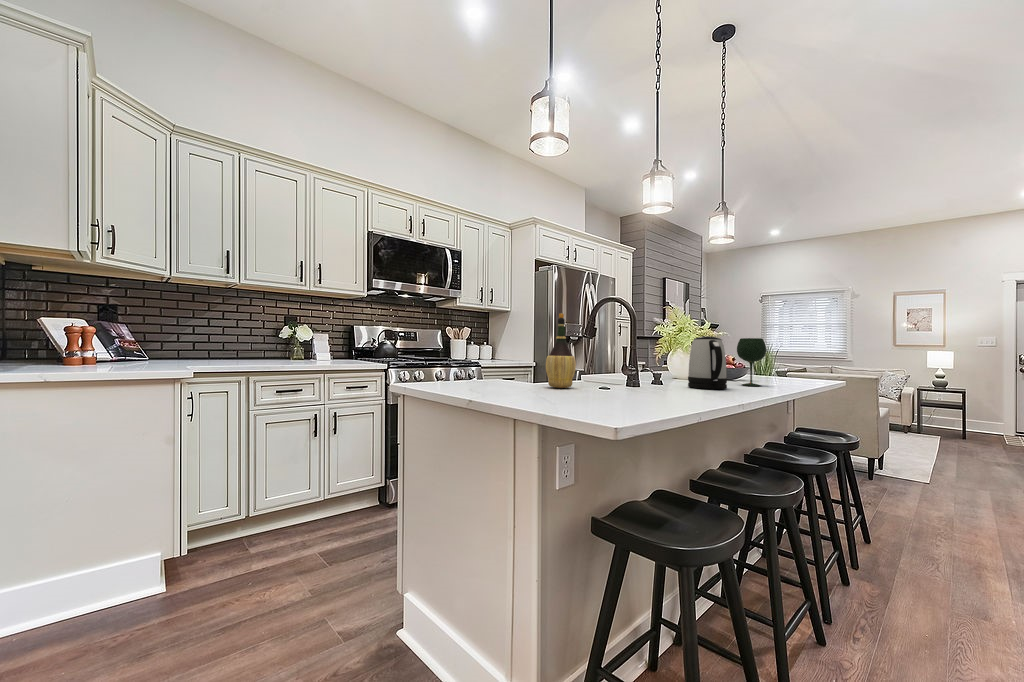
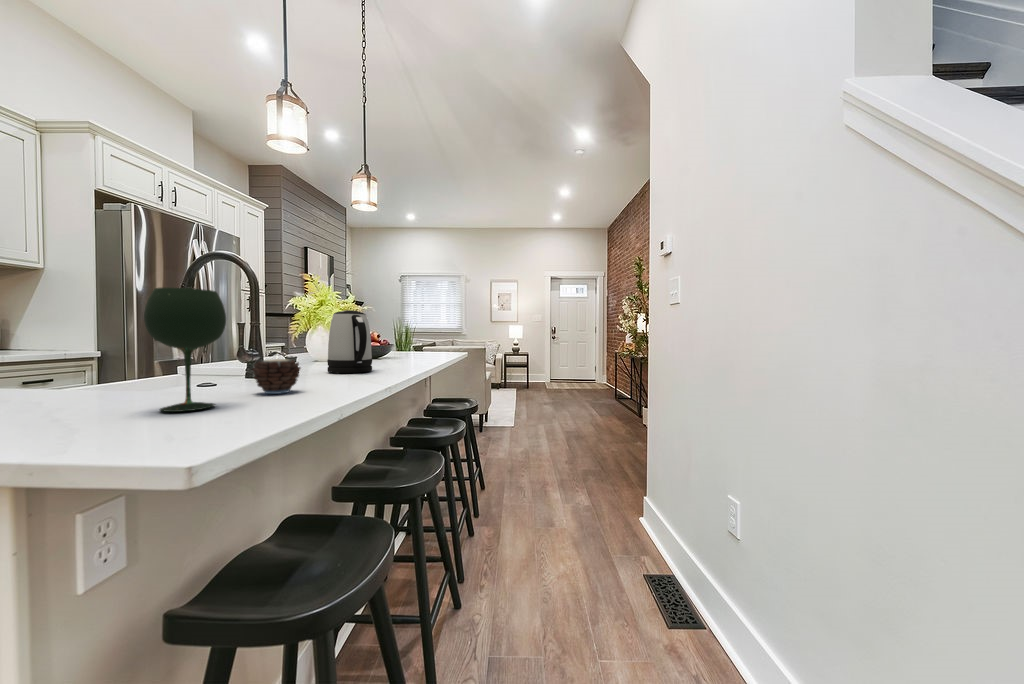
wine bottle: present [546,313,576,388] -> none [56,262,133,395]
wine glass: present [737,338,766,386] -> present [144,287,226,412]
candle: none [641,368,673,397] -> present [253,356,300,394]

